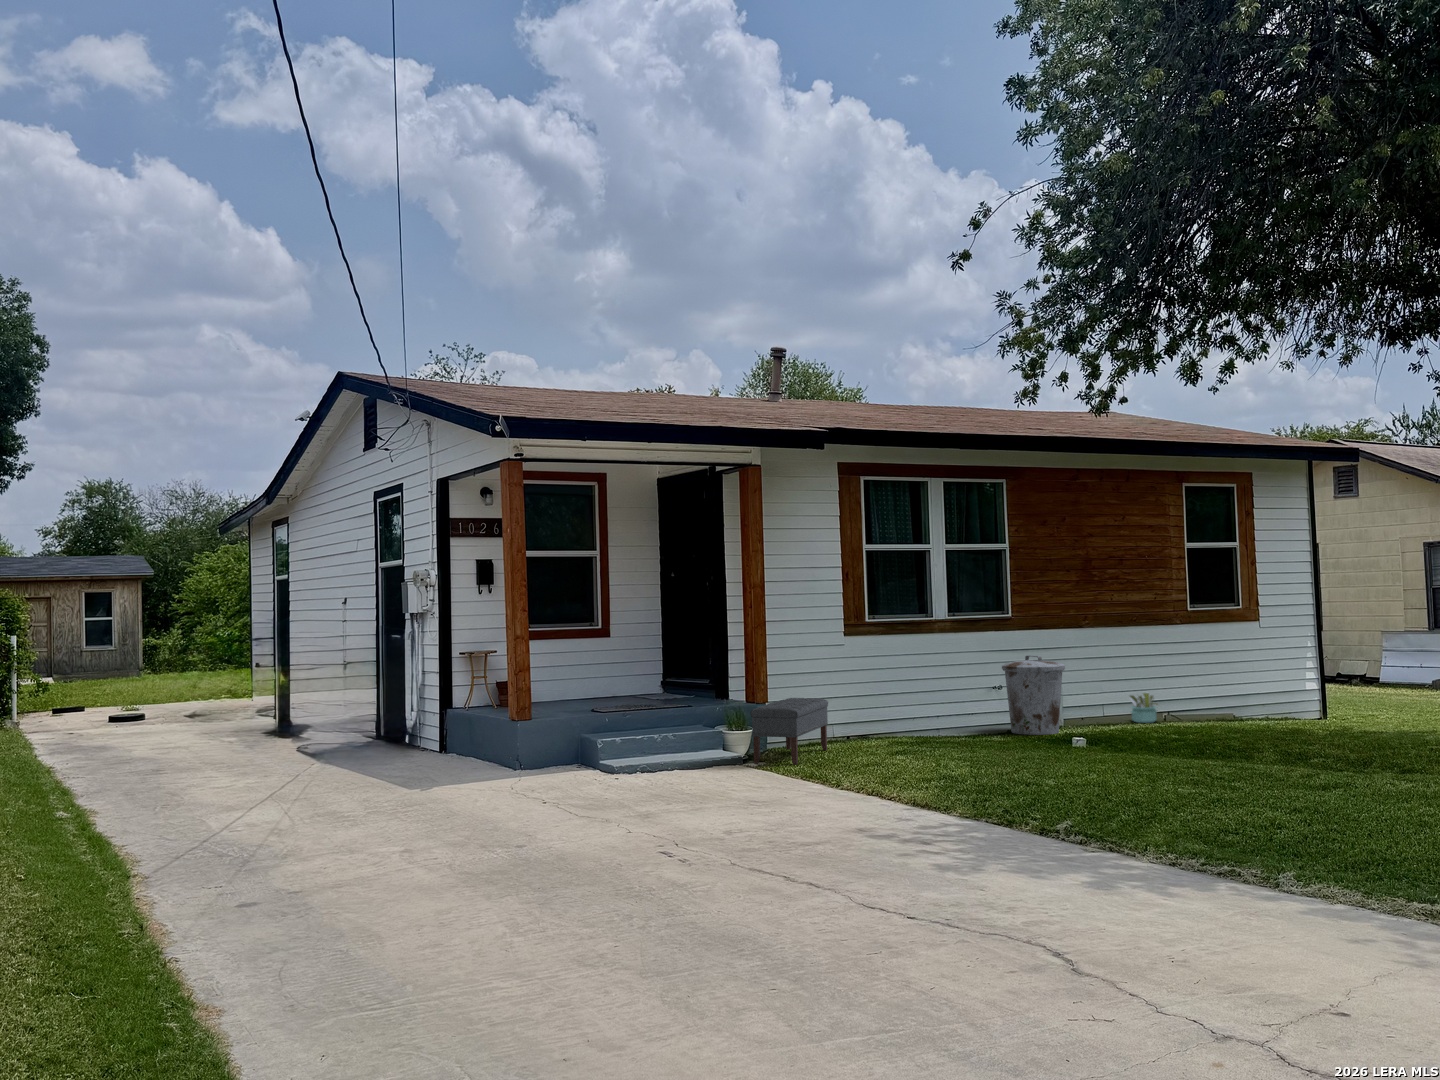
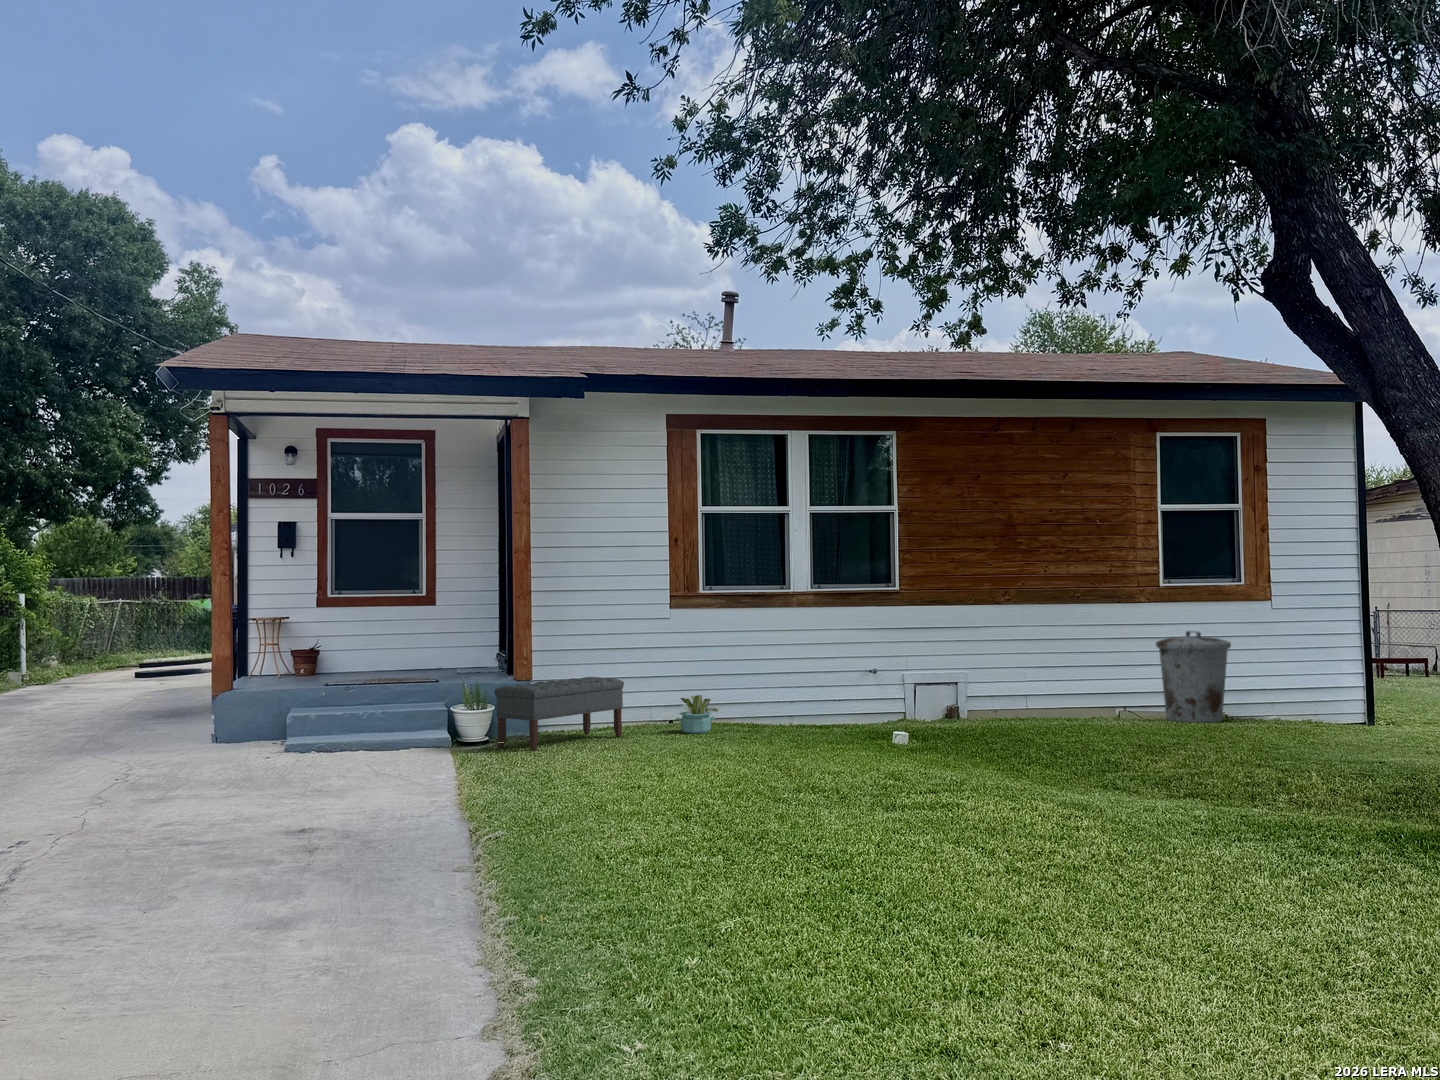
trash can: present [1002,655,1065,735] -> present [1156,631,1231,723]
decorative plant: present [1130,693,1158,723] -> present [676,695,719,734]

